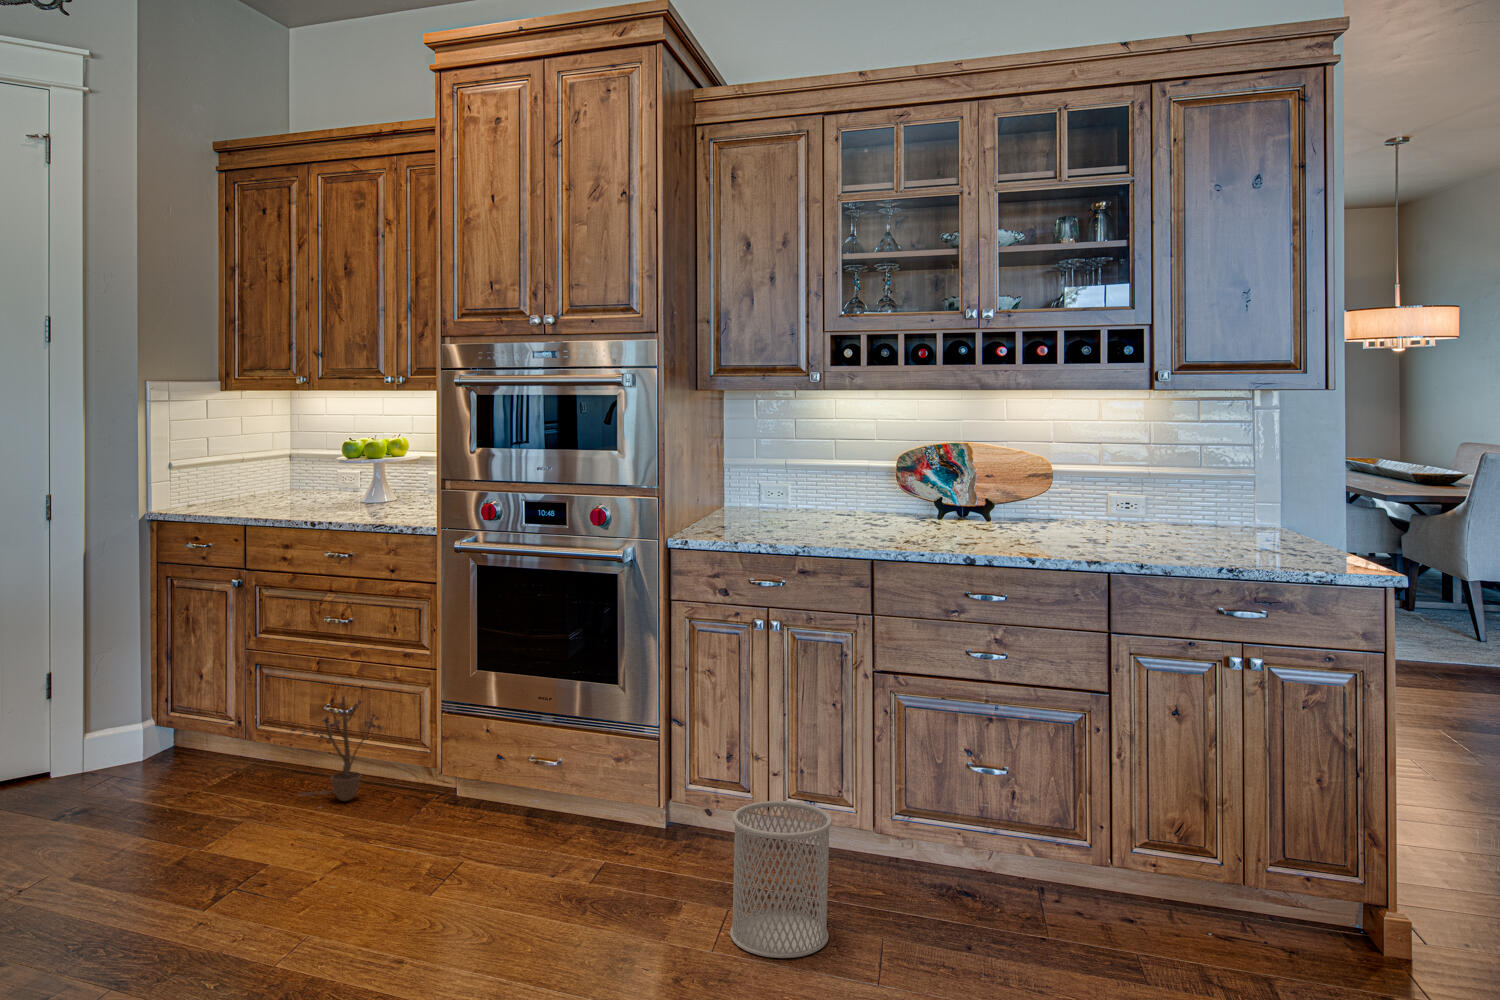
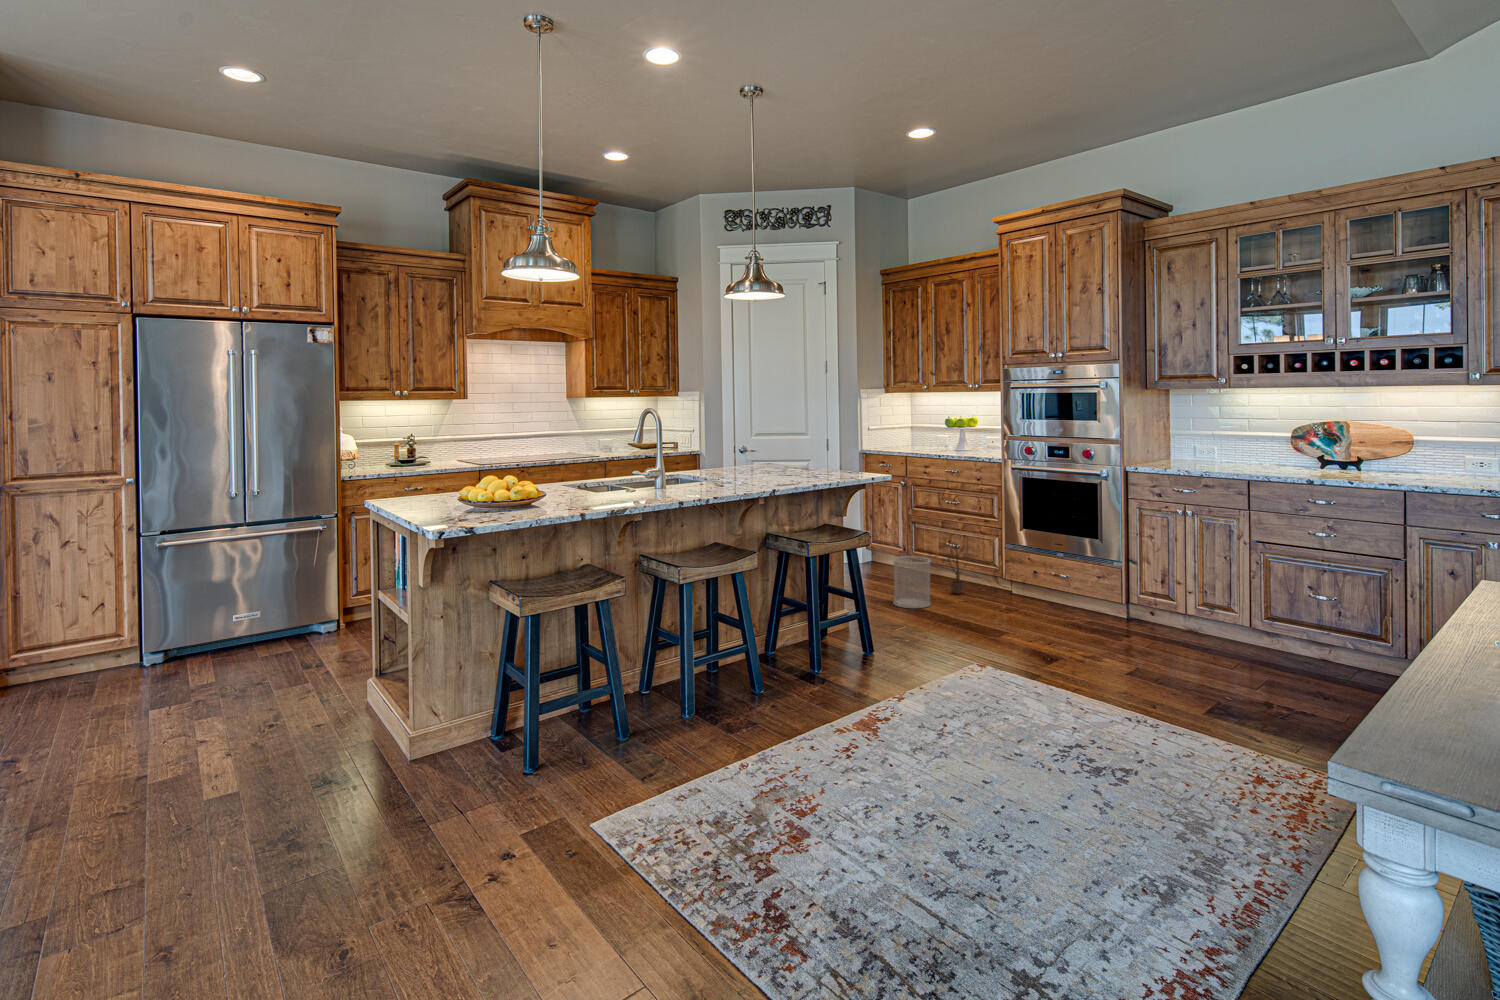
wastebasket: present [730,801,832,958] -> present [893,556,931,608]

